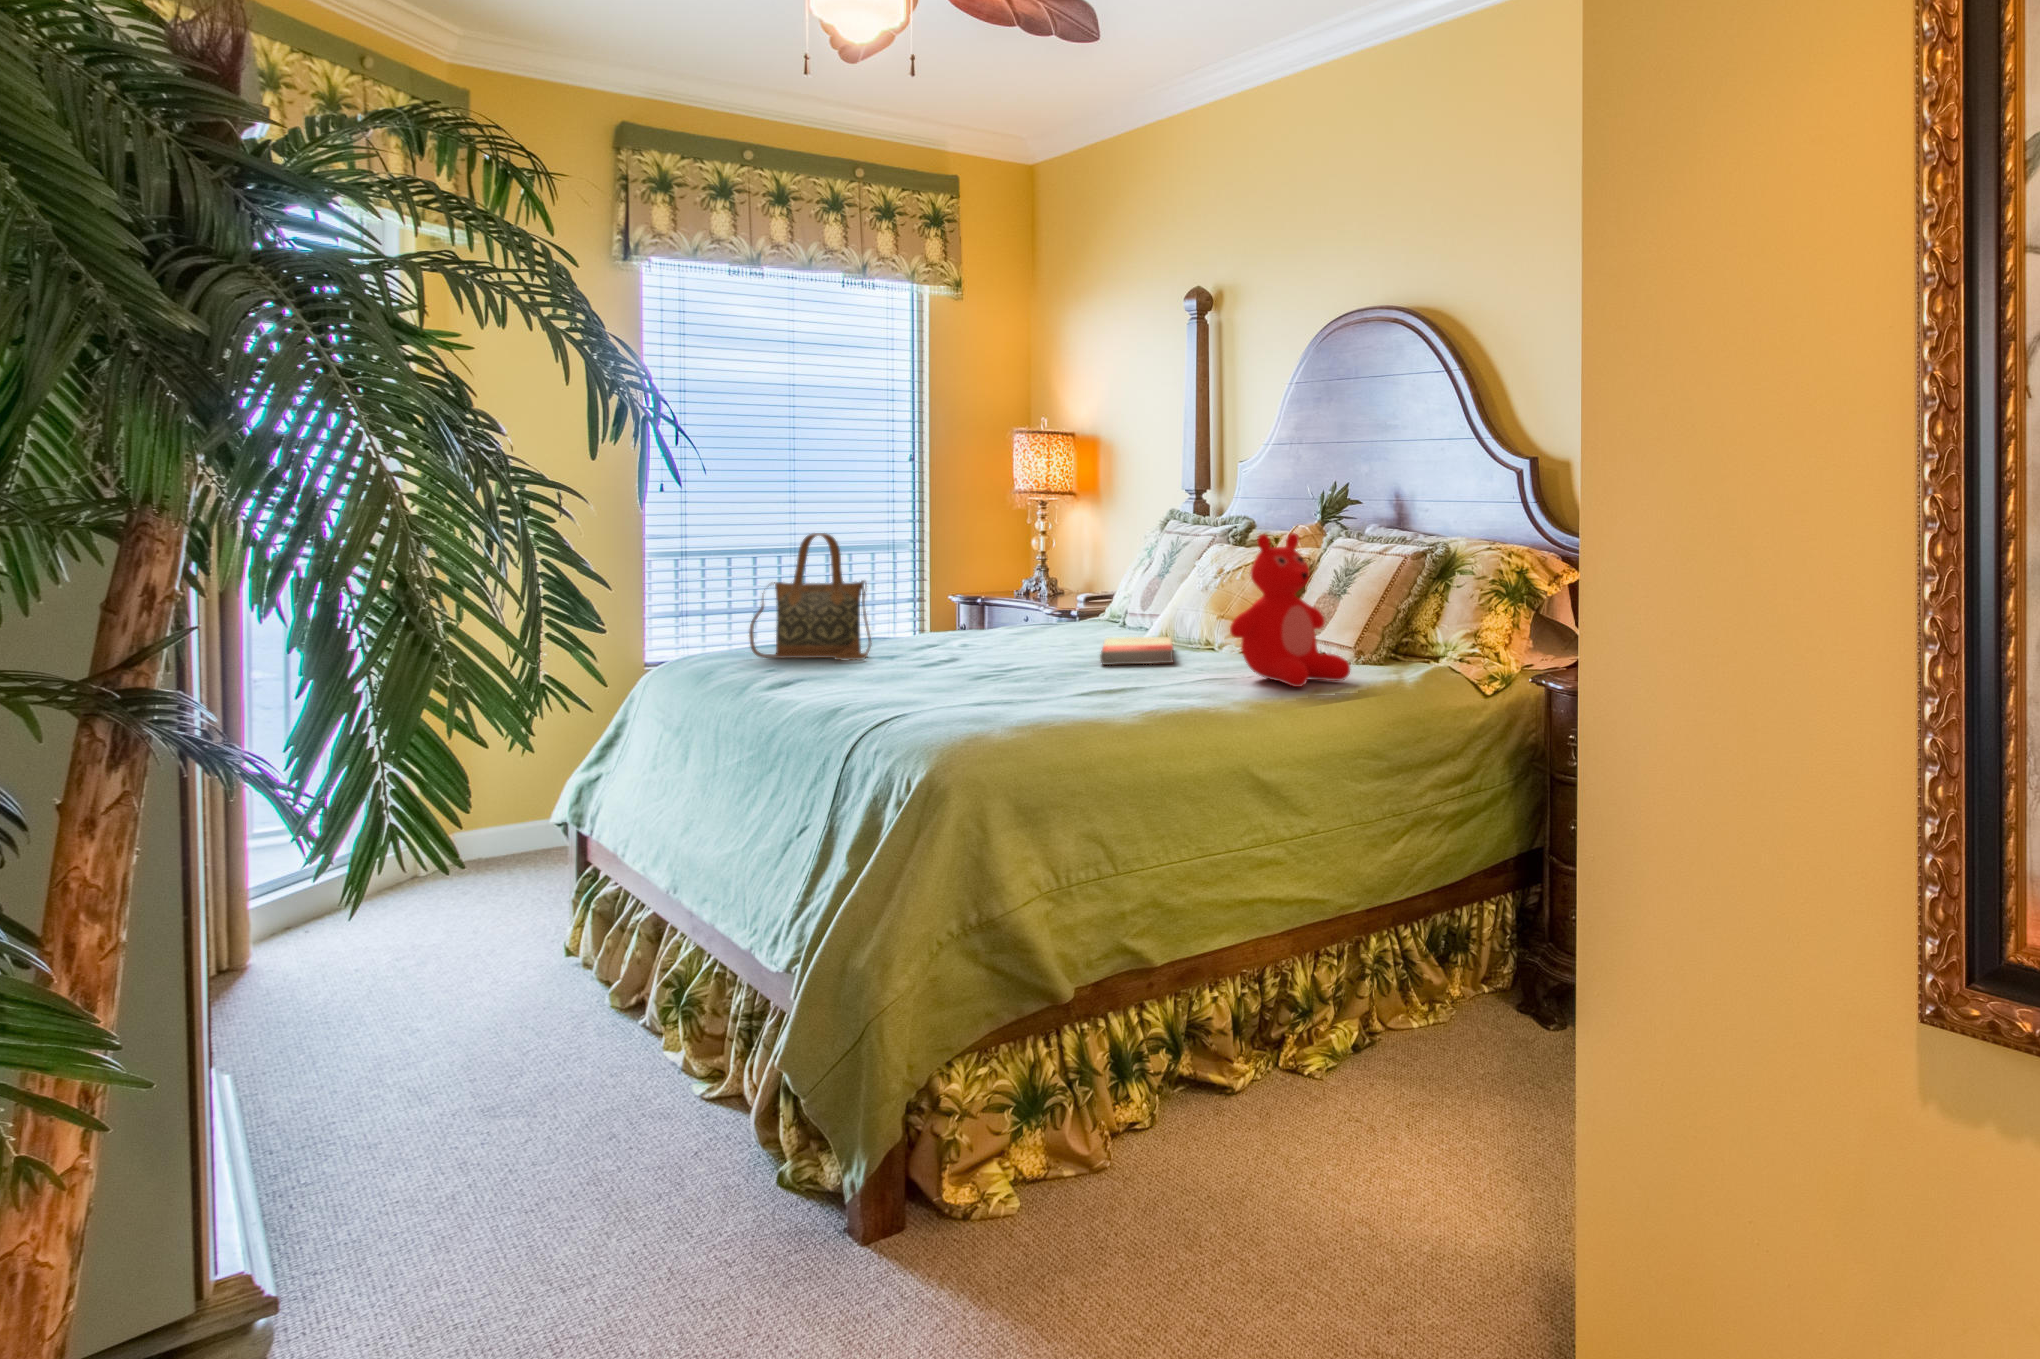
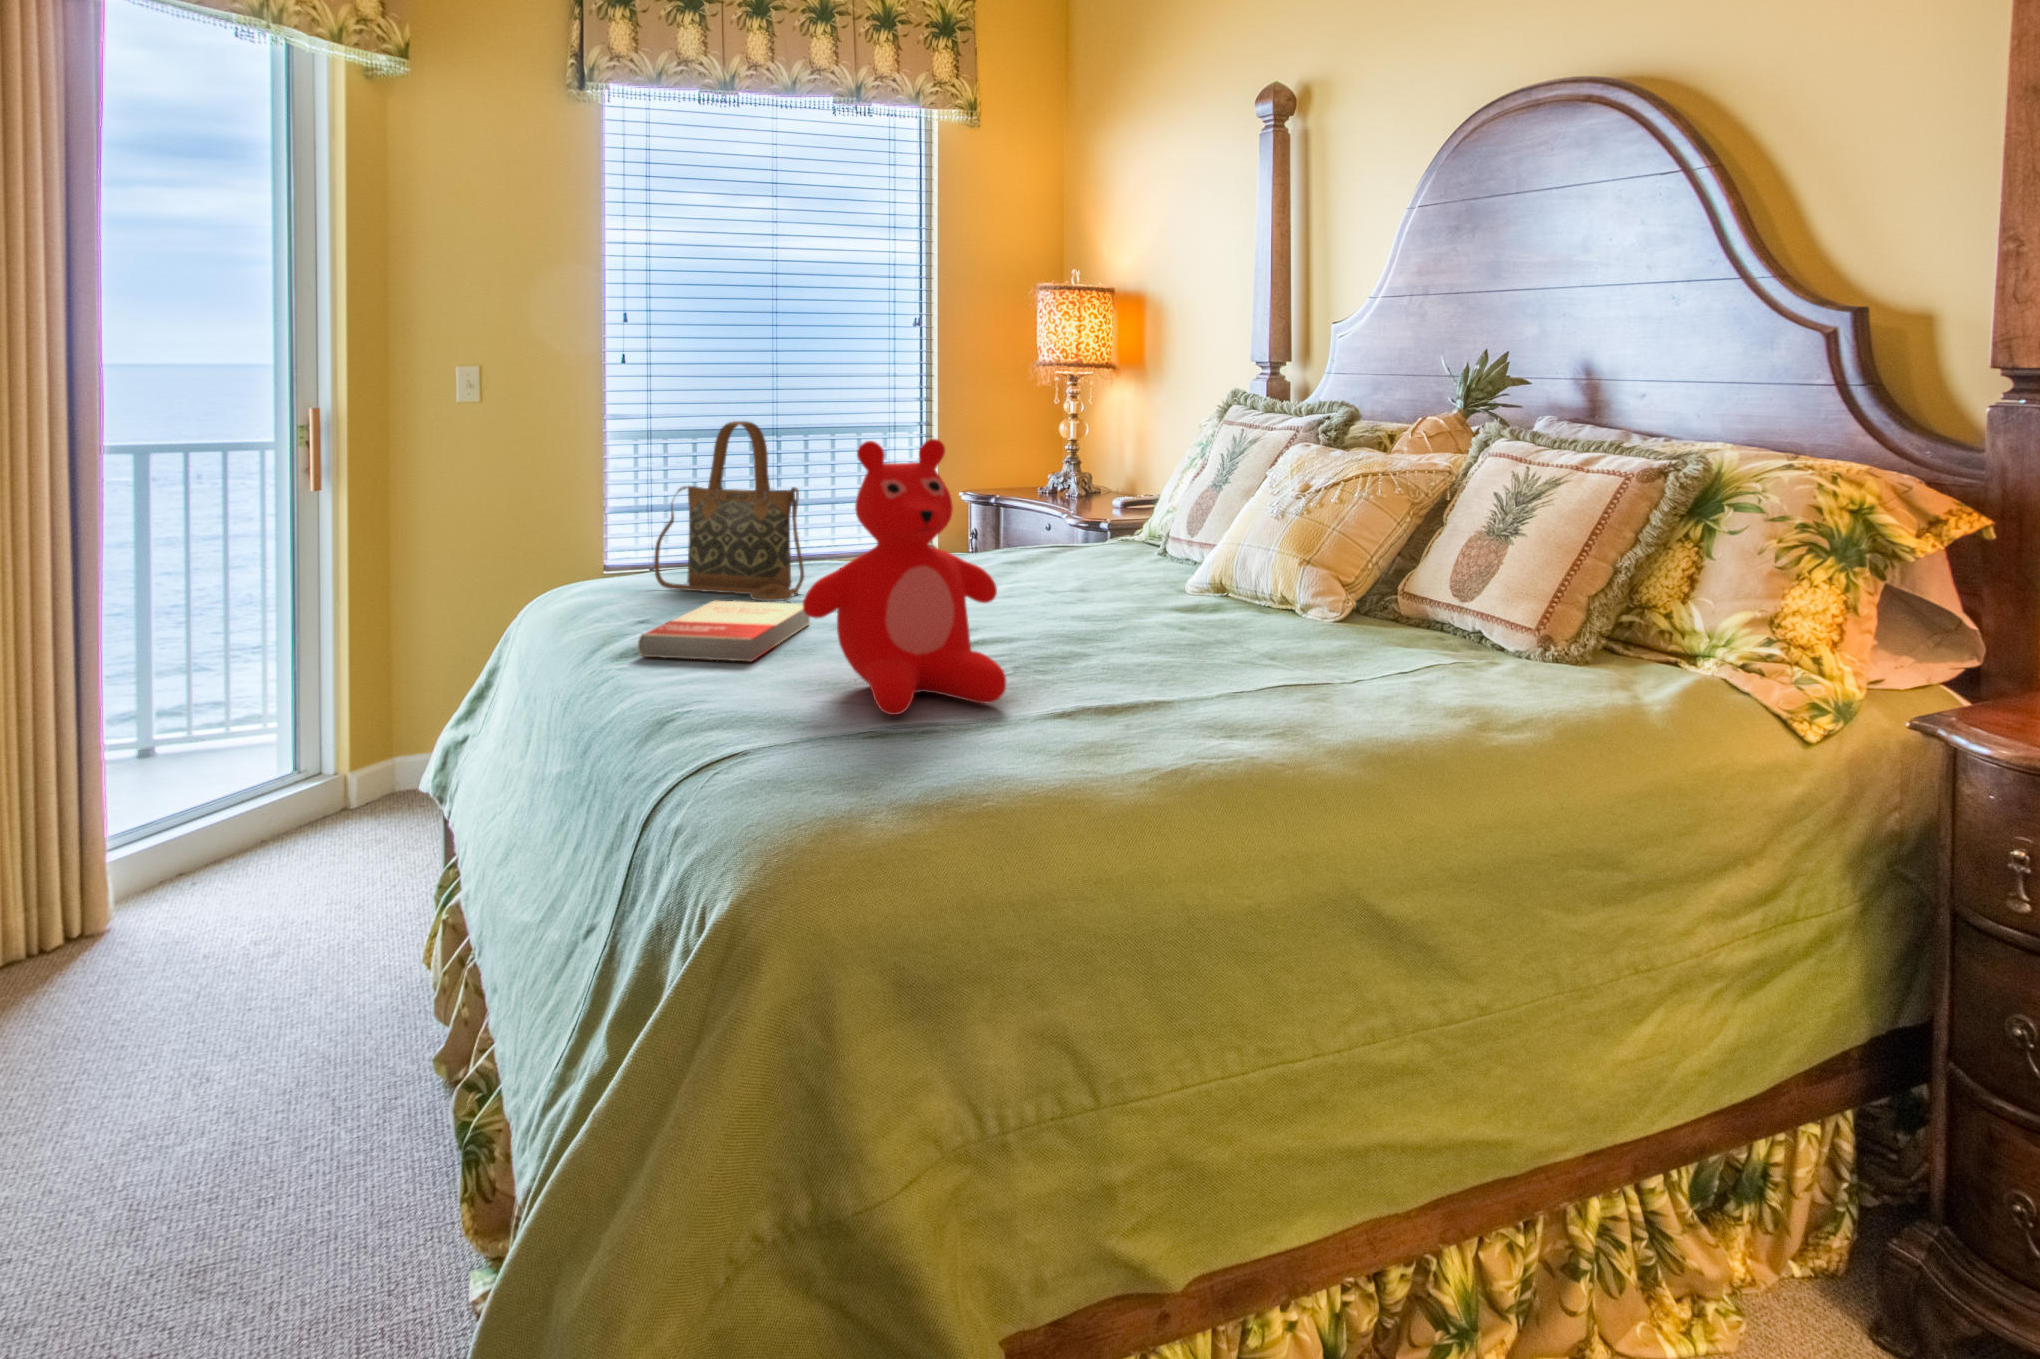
teddy bear: present [1230,533,1350,687] -> present [803,439,1006,715]
book: present [1100,637,1173,665] -> present [638,601,810,661]

